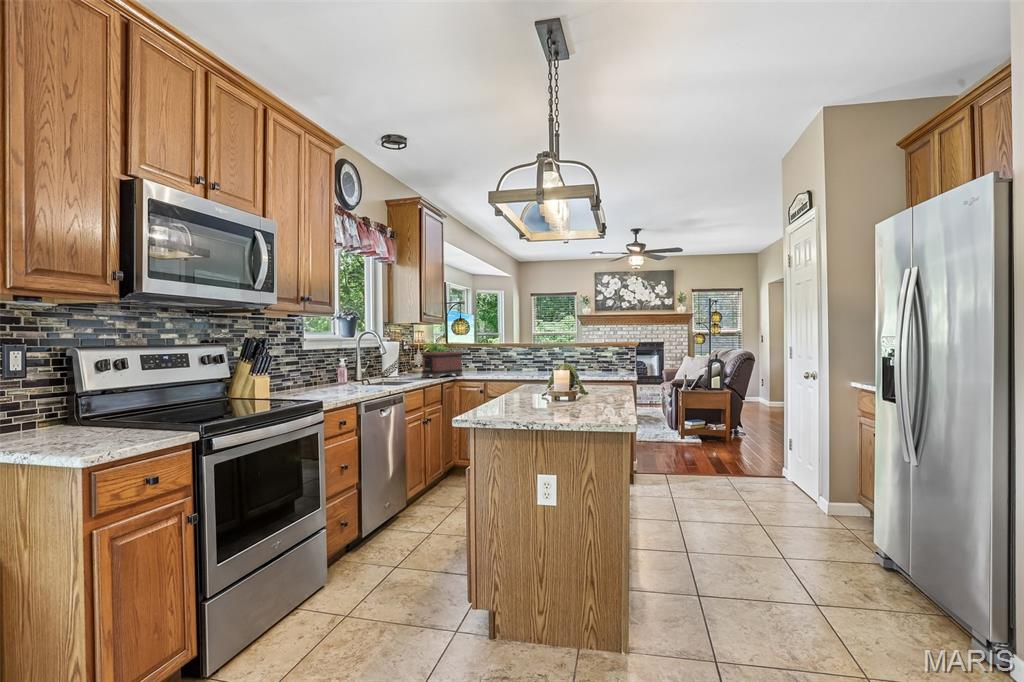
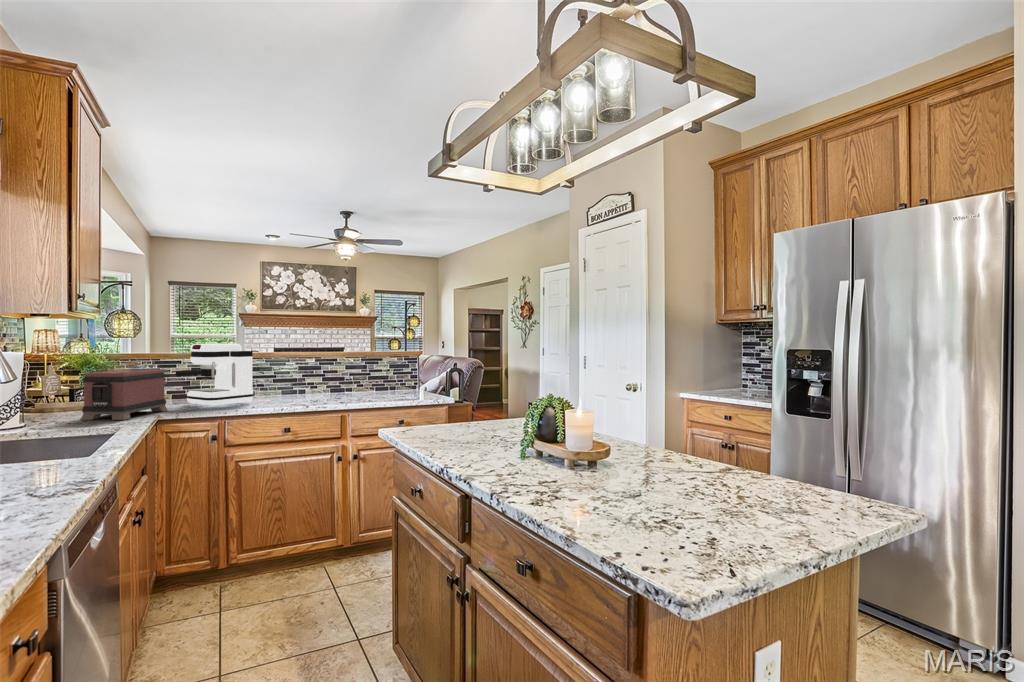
coffee maker: none [470,337,511,375] -> present [175,343,253,407]

